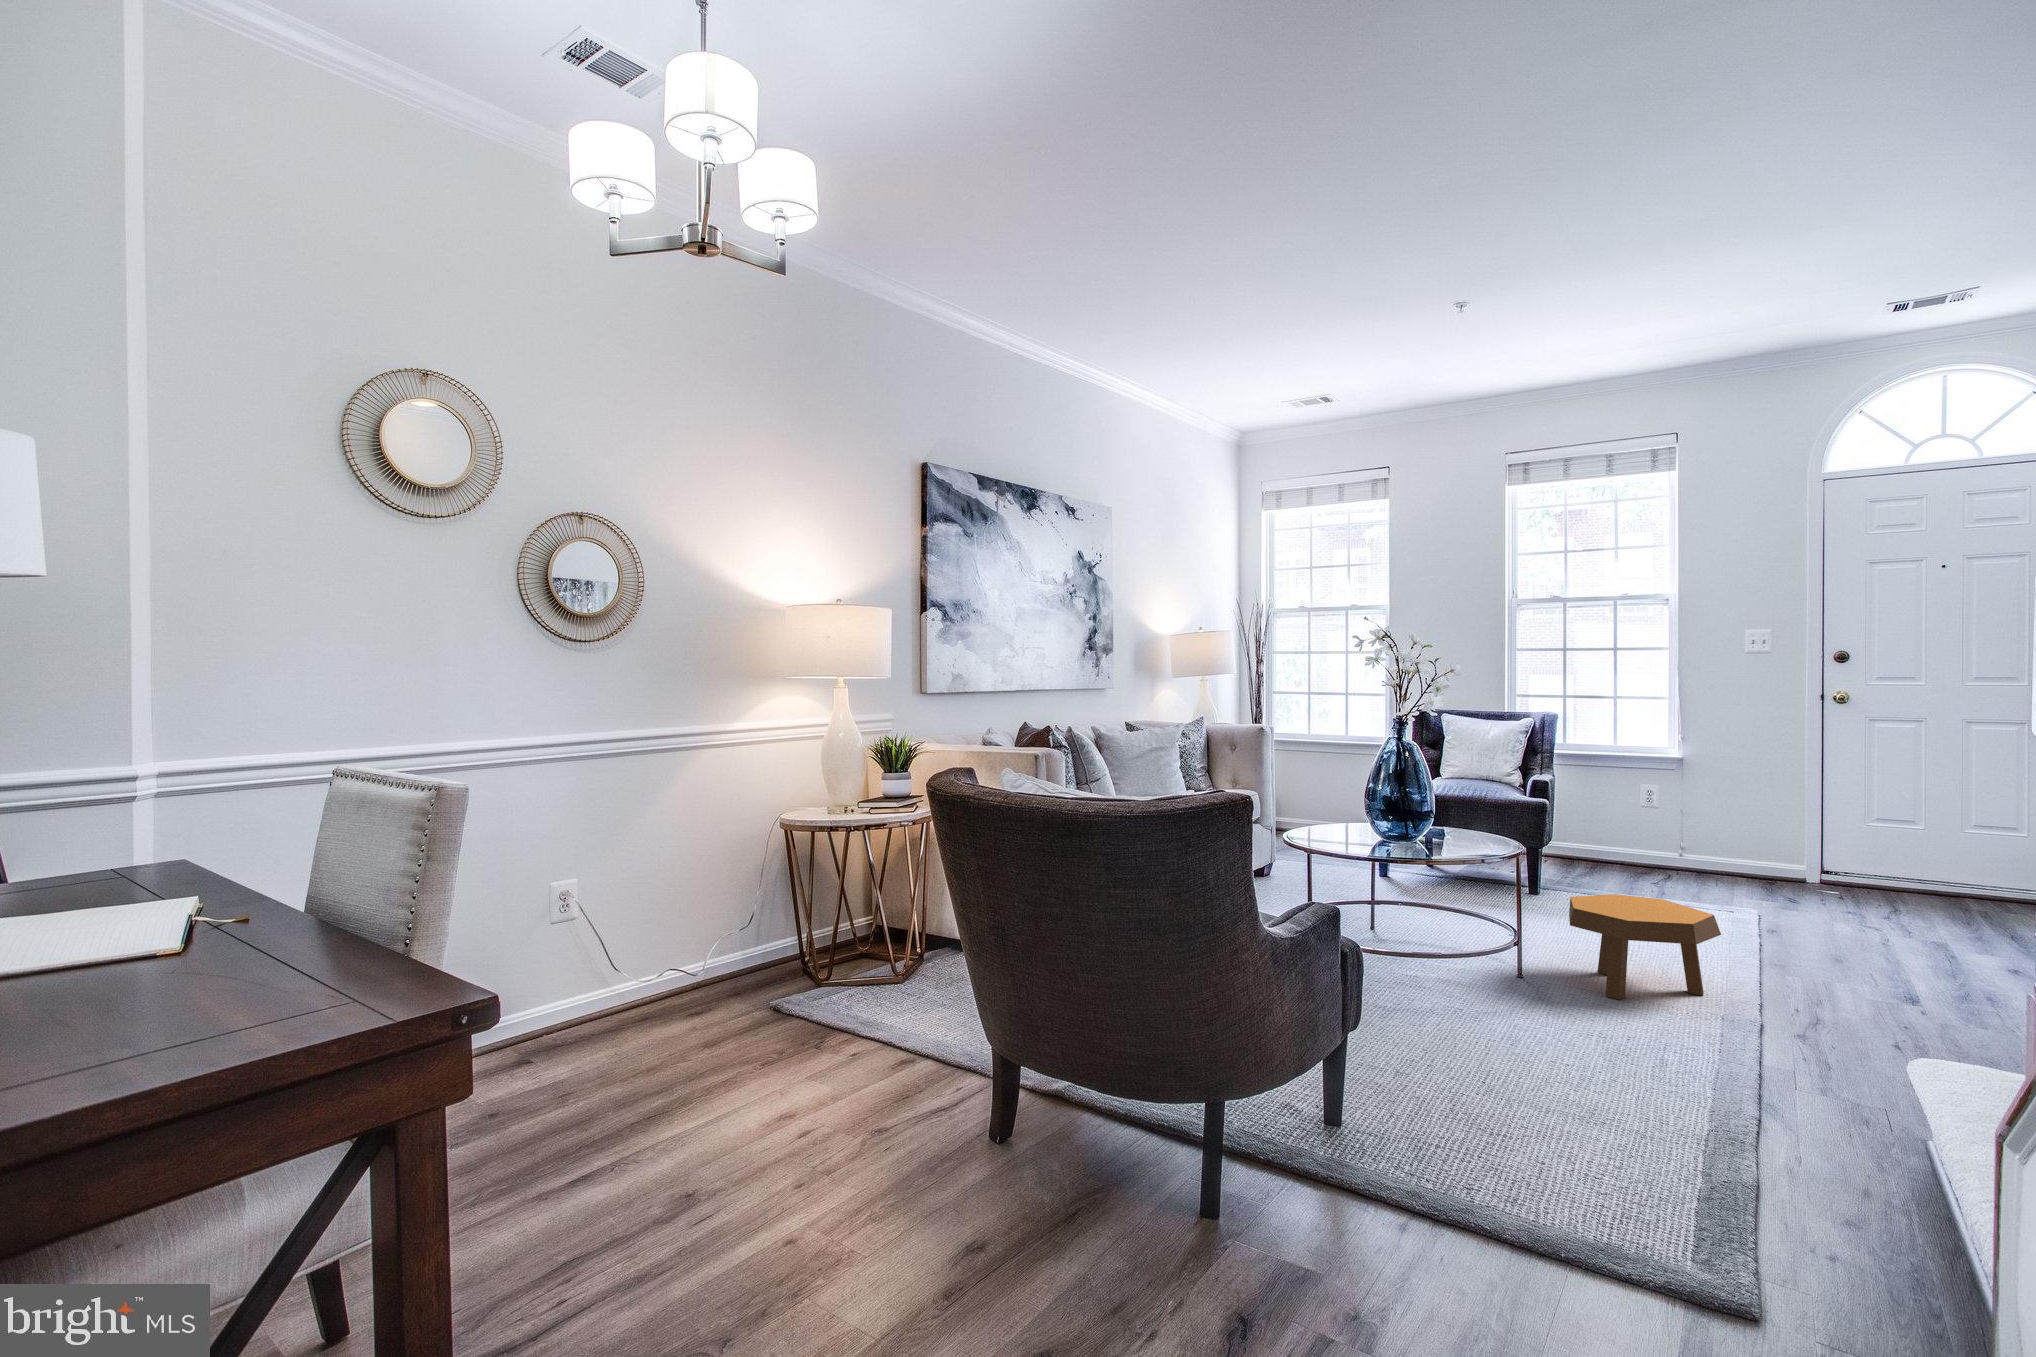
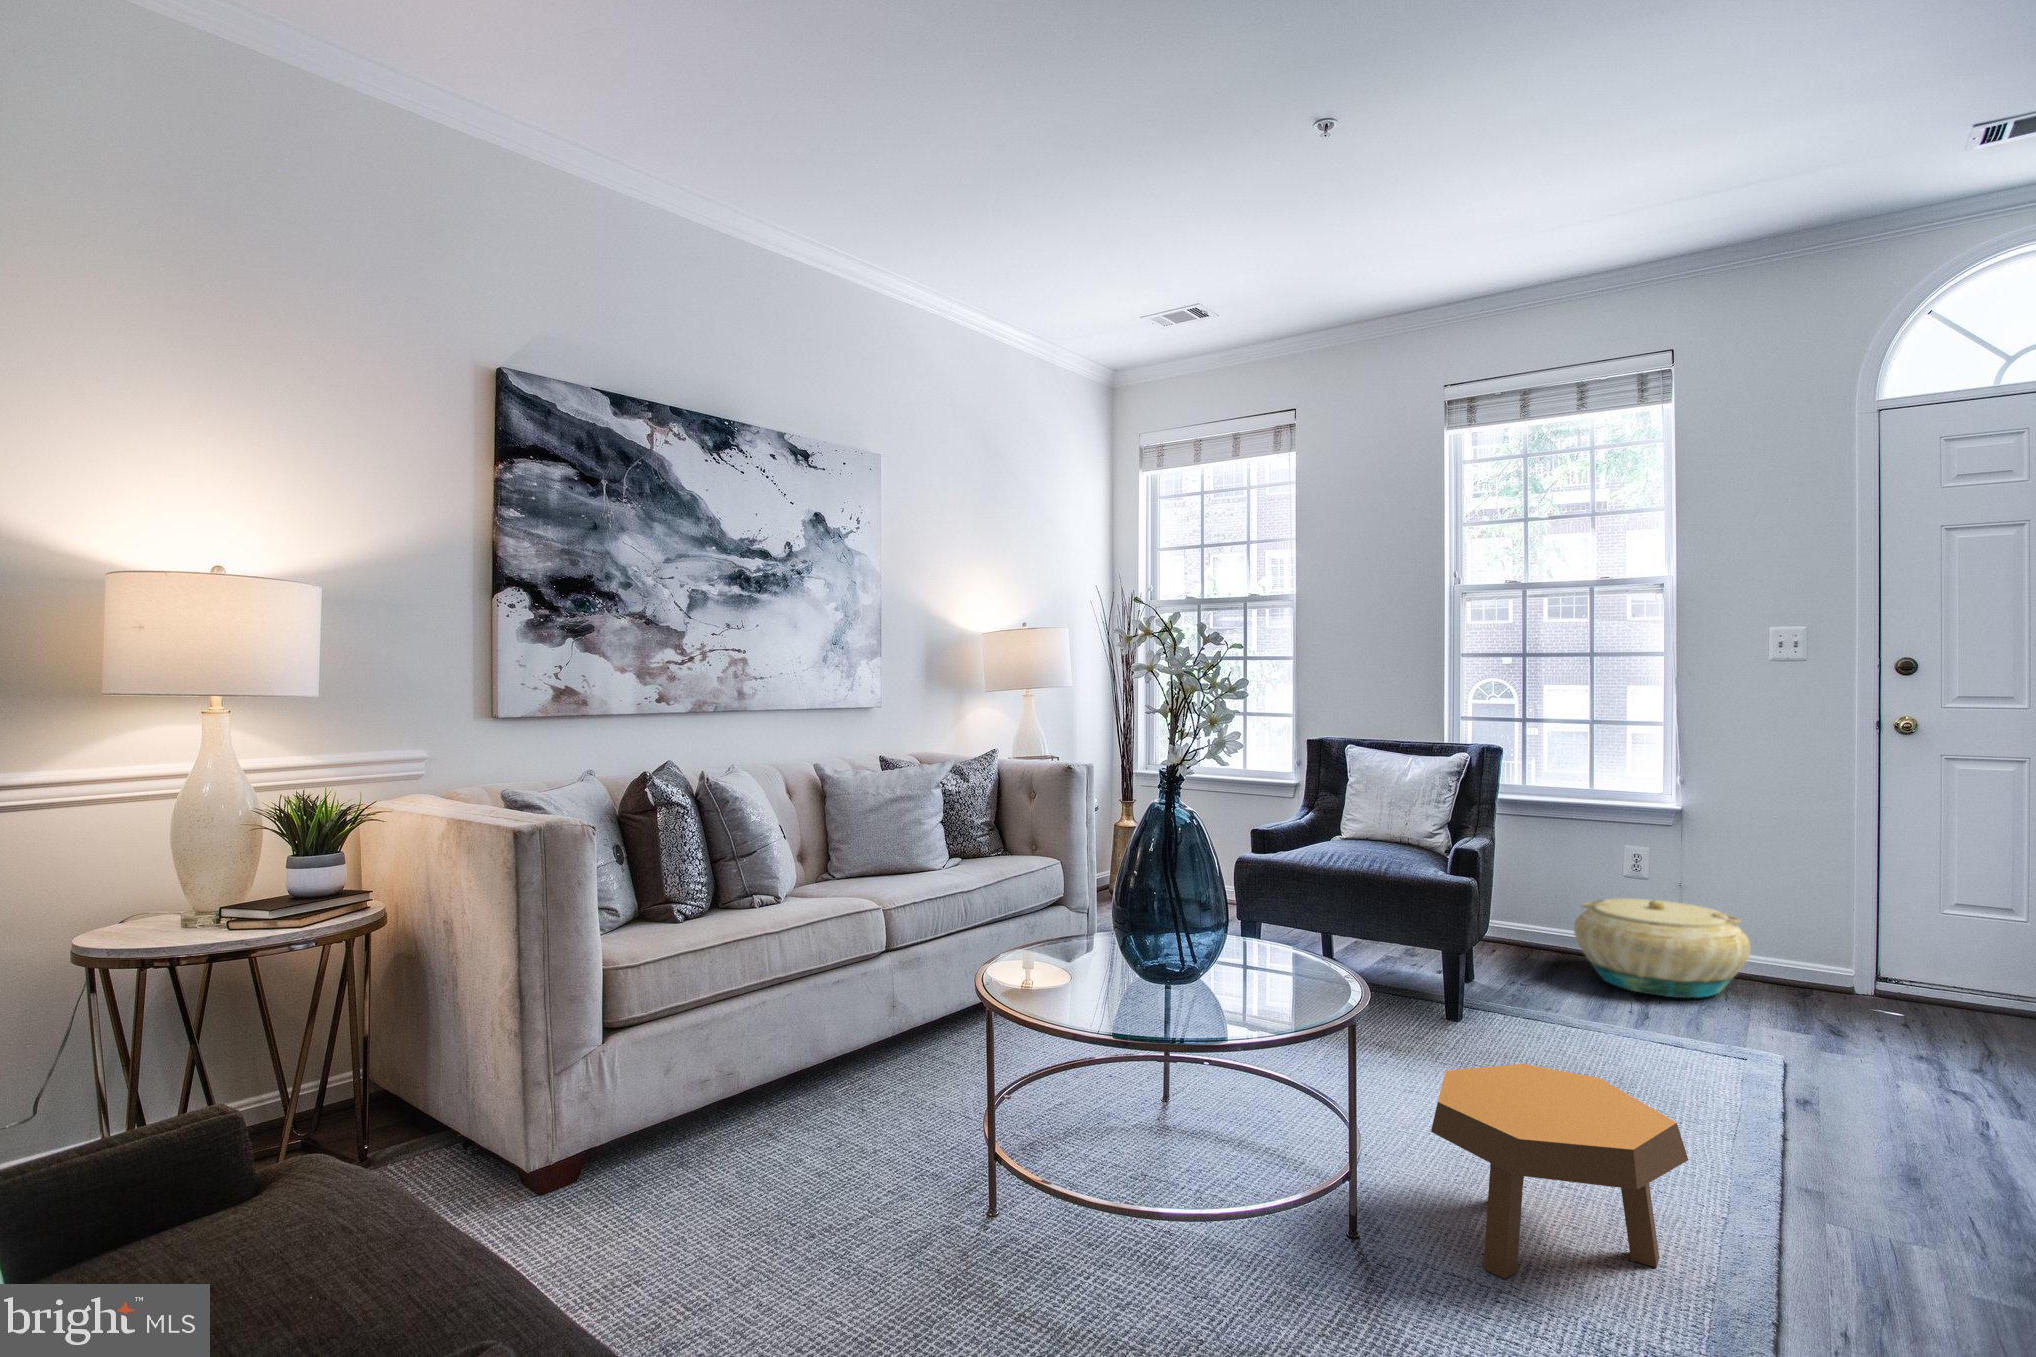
basket: none [1609,819,1734,884] -> present [1574,898,1750,998]

